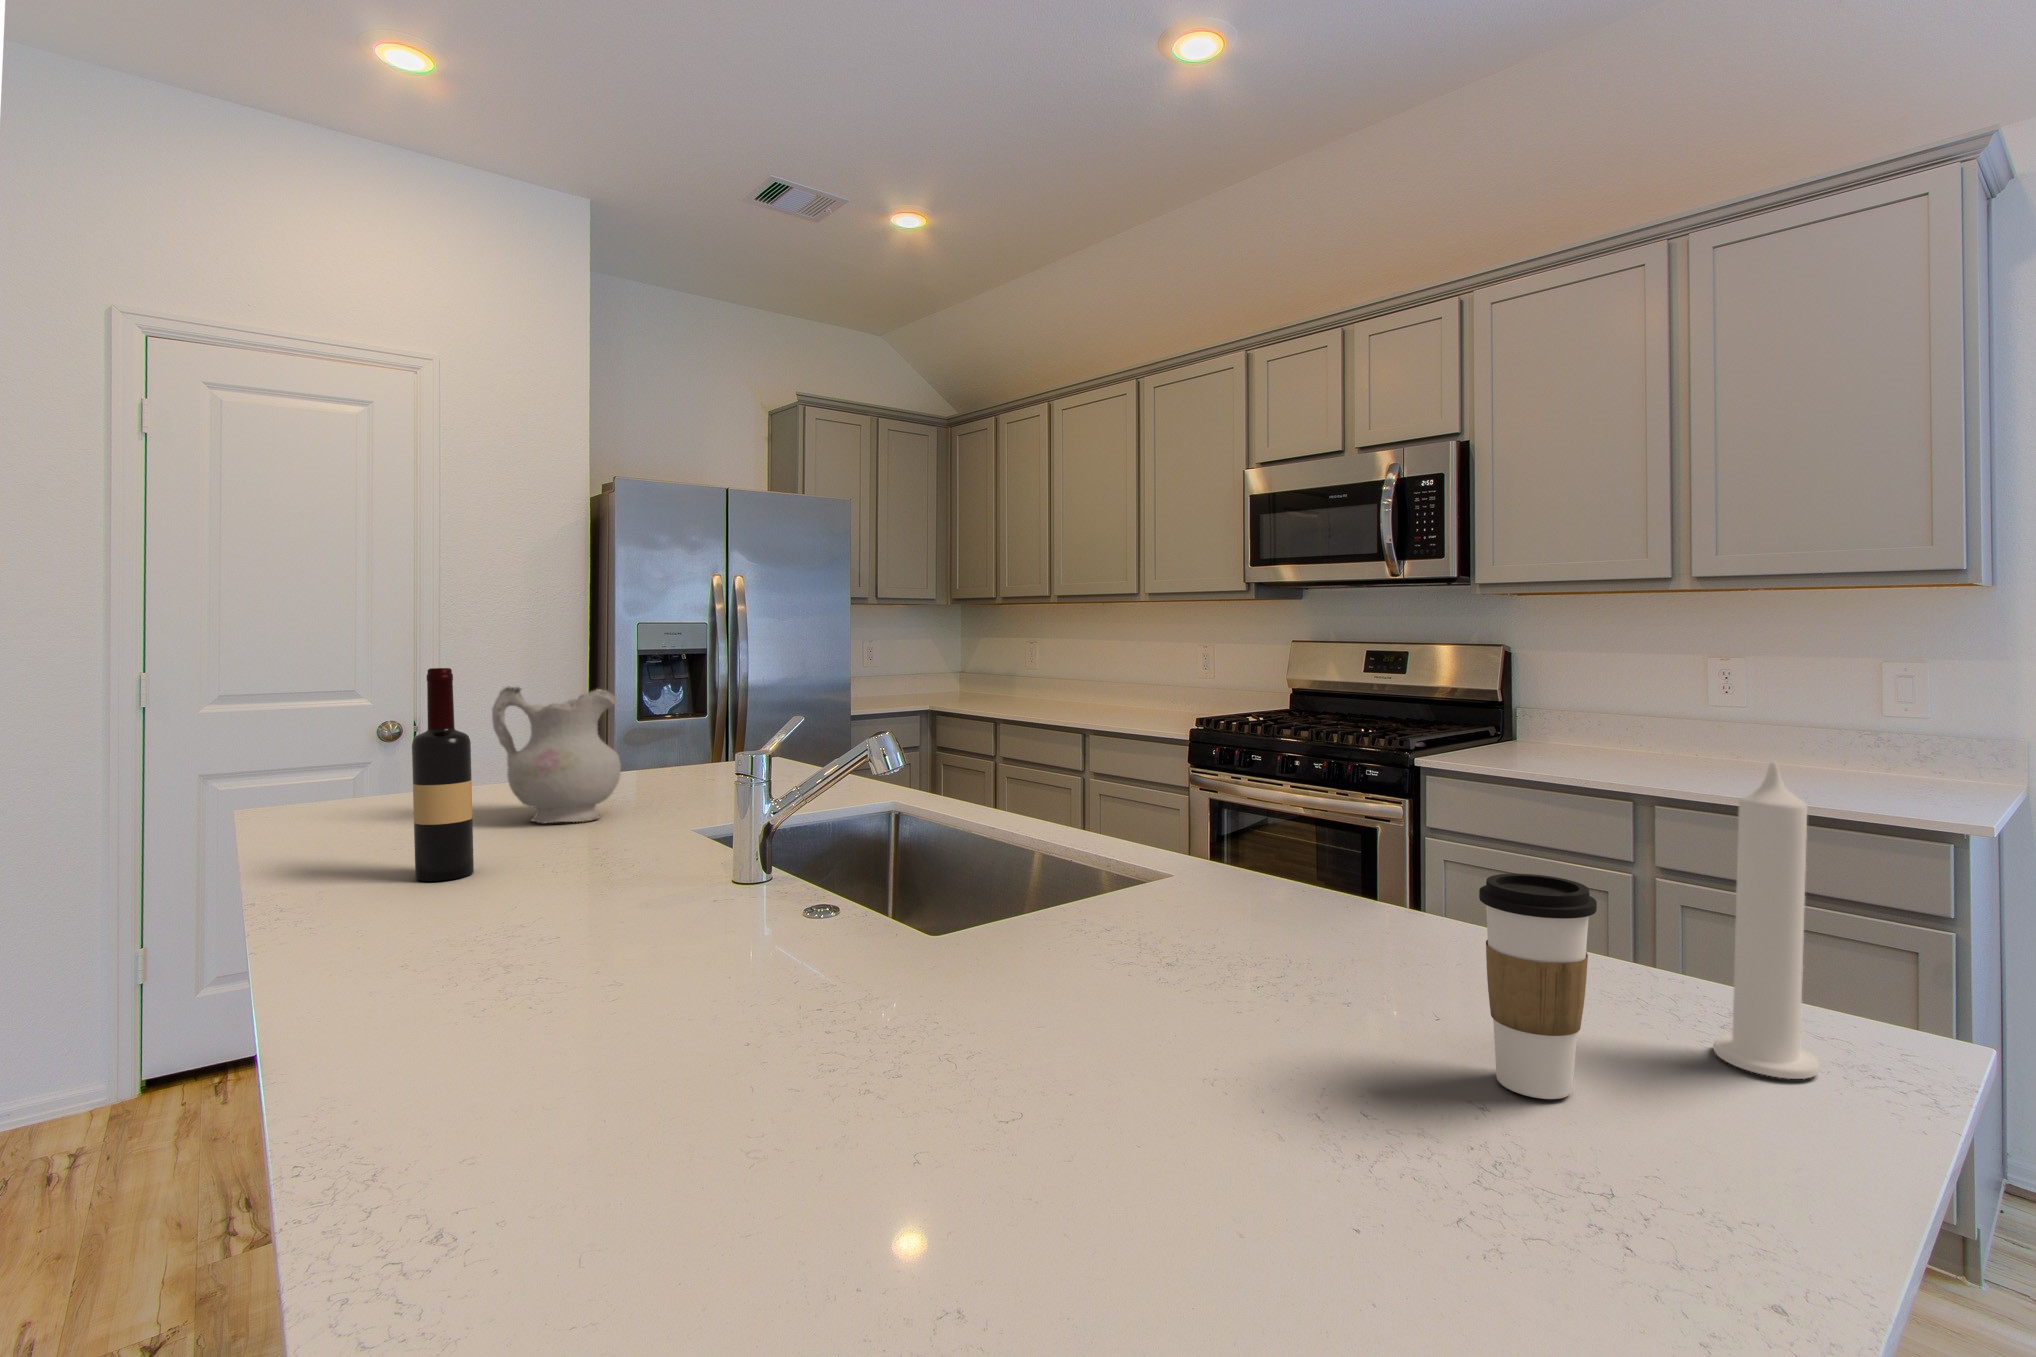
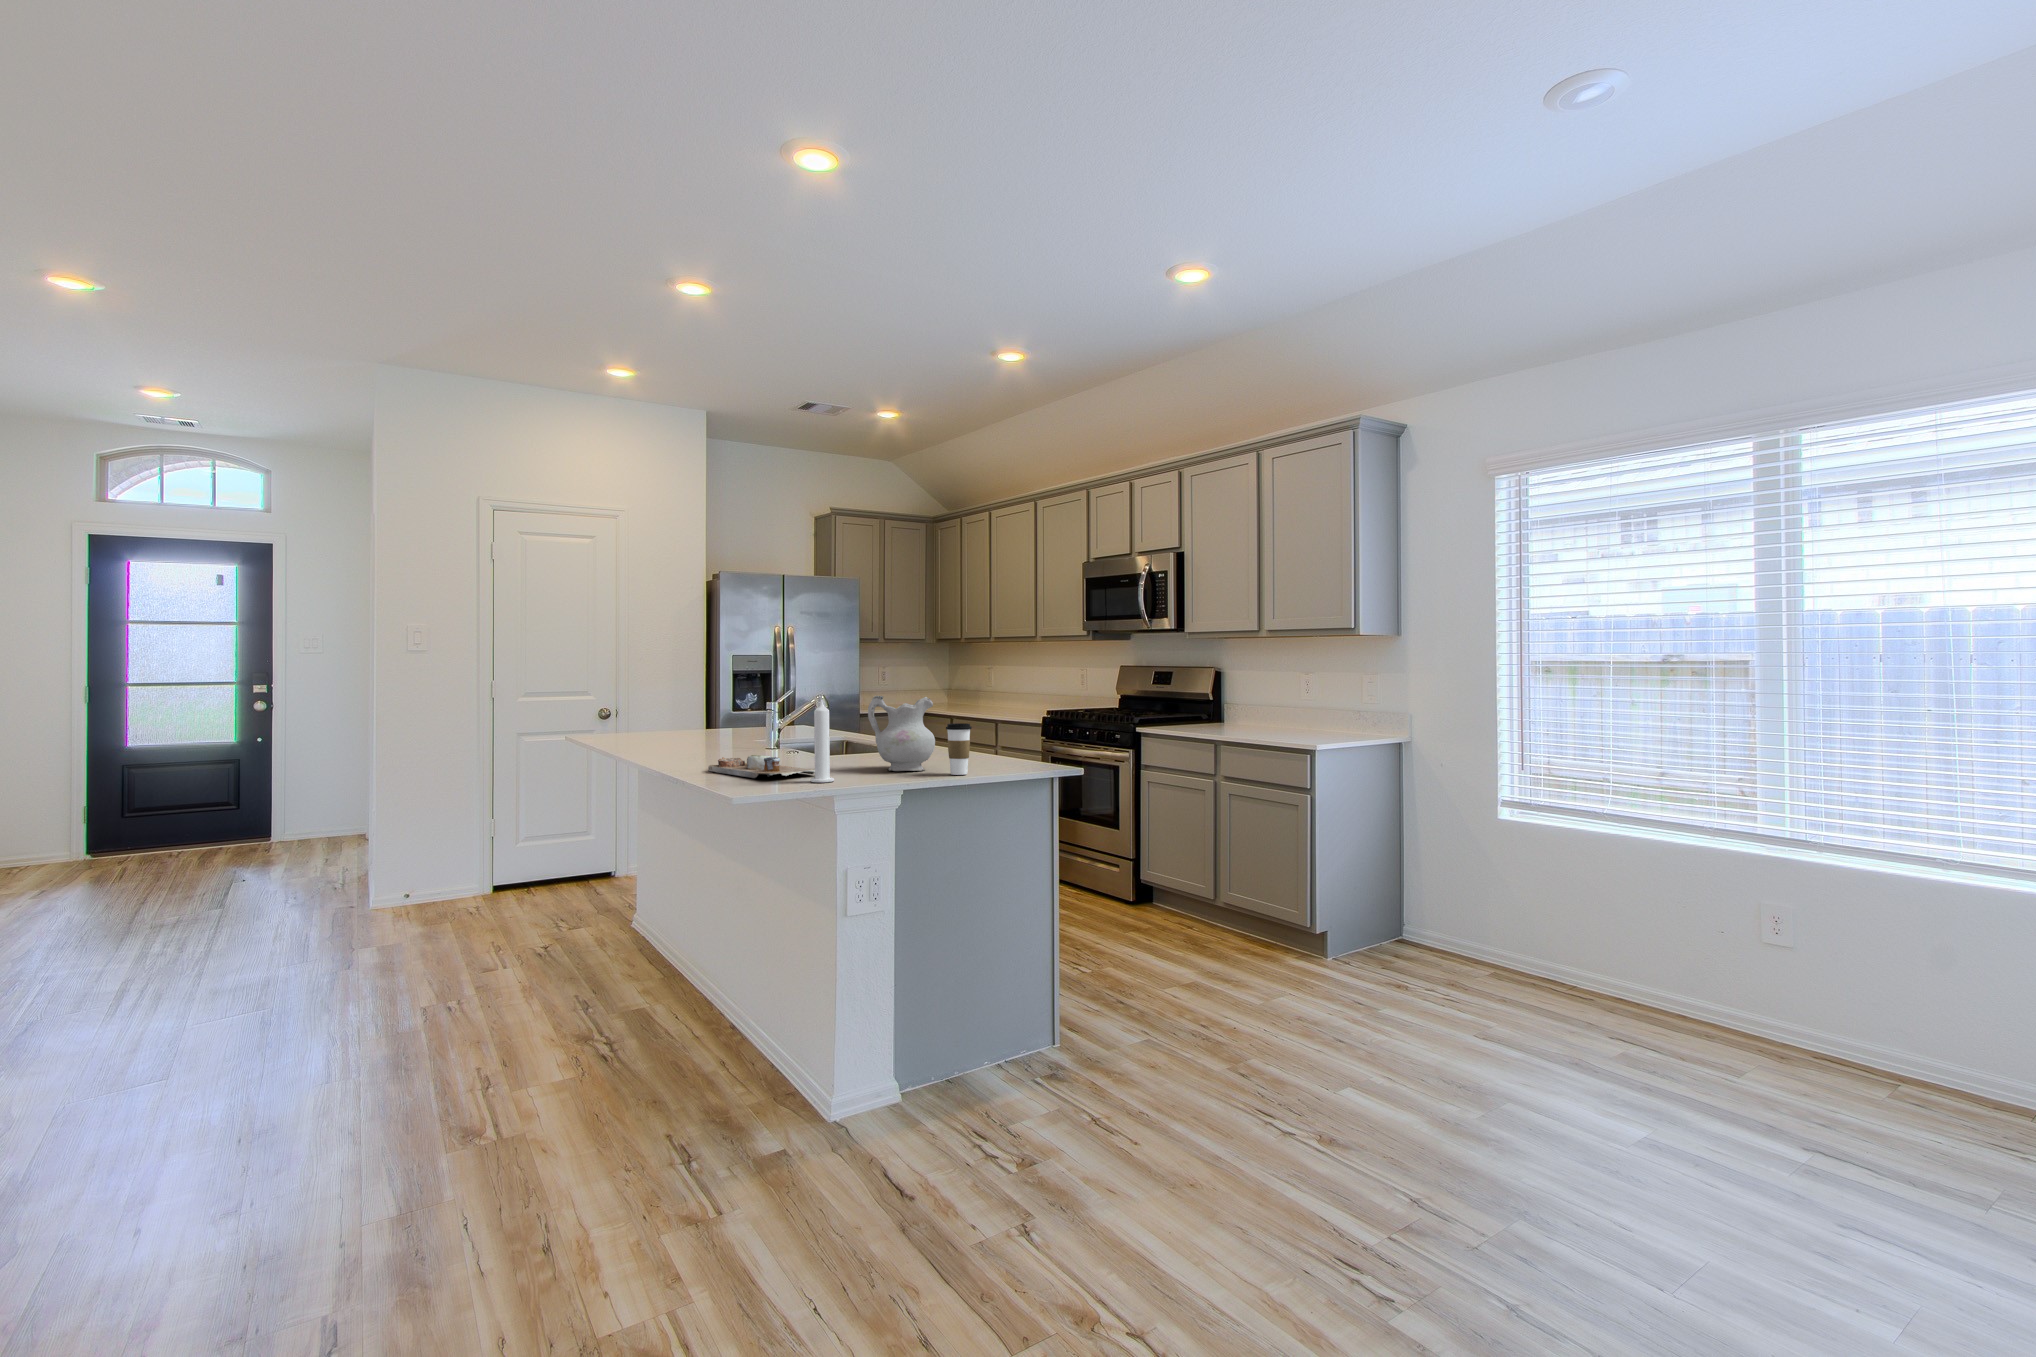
wine bottle: present [412,668,474,881] -> none [659,675,679,752]
ceramic pitcher: present [492,687,621,823] -> present [868,696,935,771]
candle: present [1714,762,1820,1079] -> present [810,699,834,782]
cutting board: none [505,967,970,1201] -> present [708,755,815,778]

